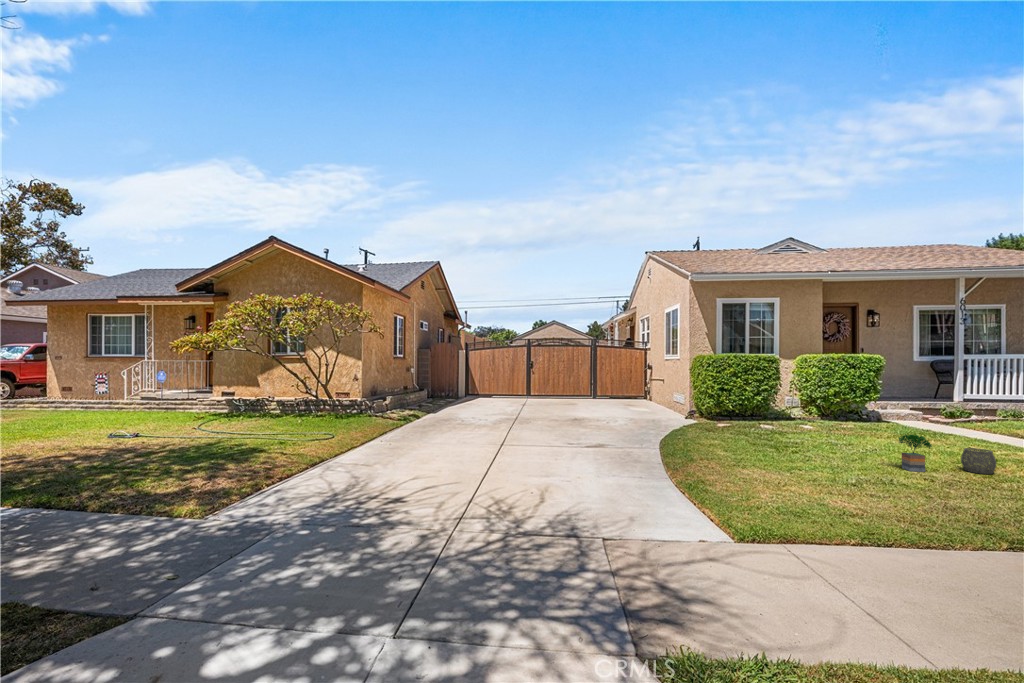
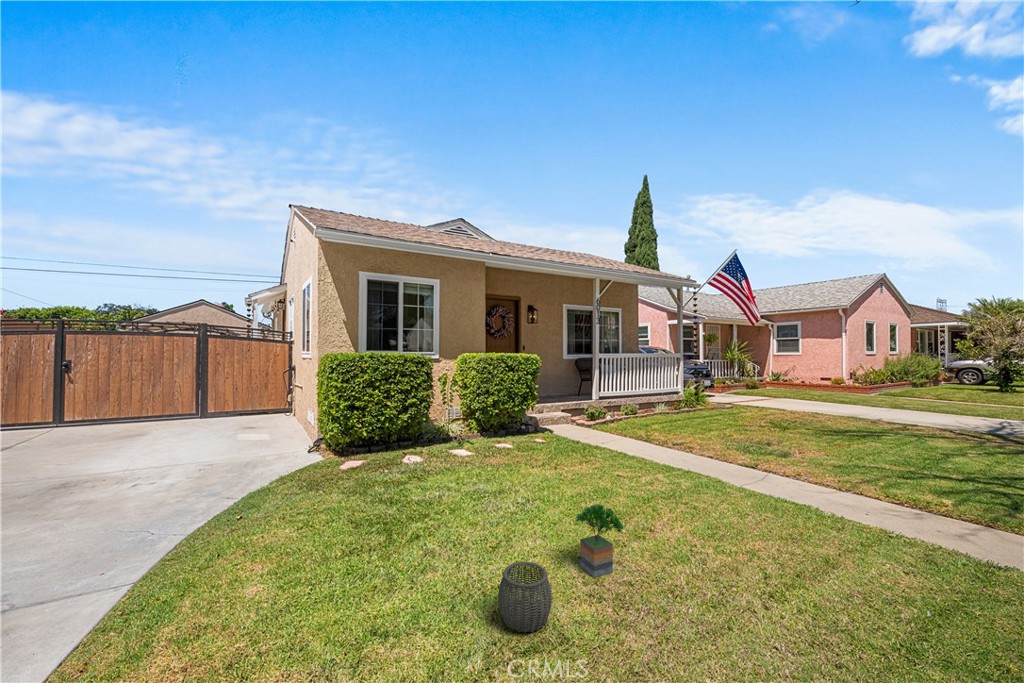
woven basket: present [961,448,996,474] -> present [498,562,552,632]

